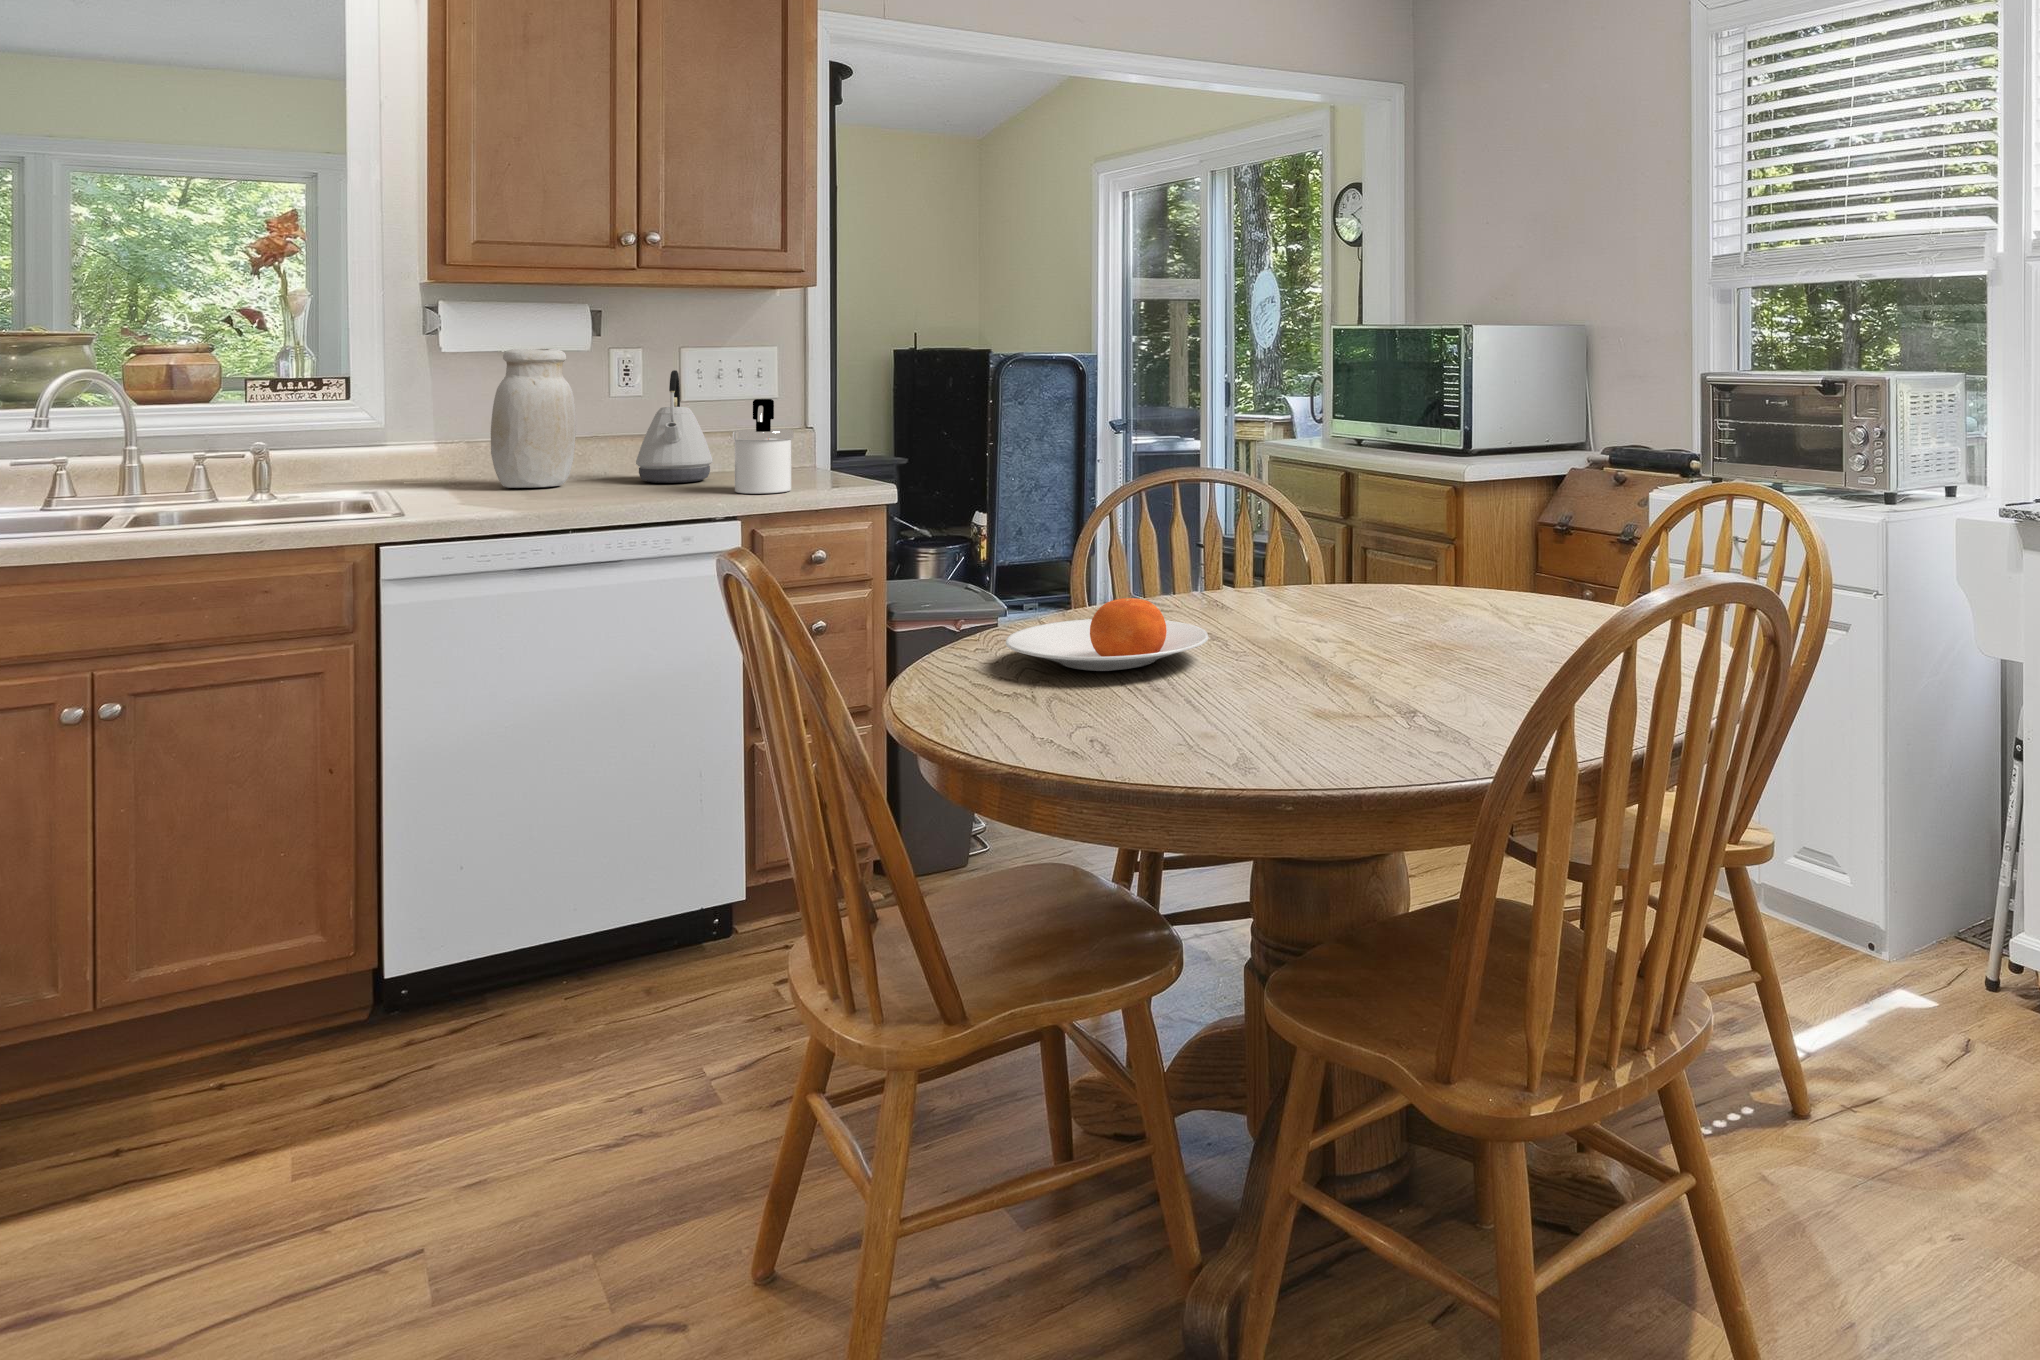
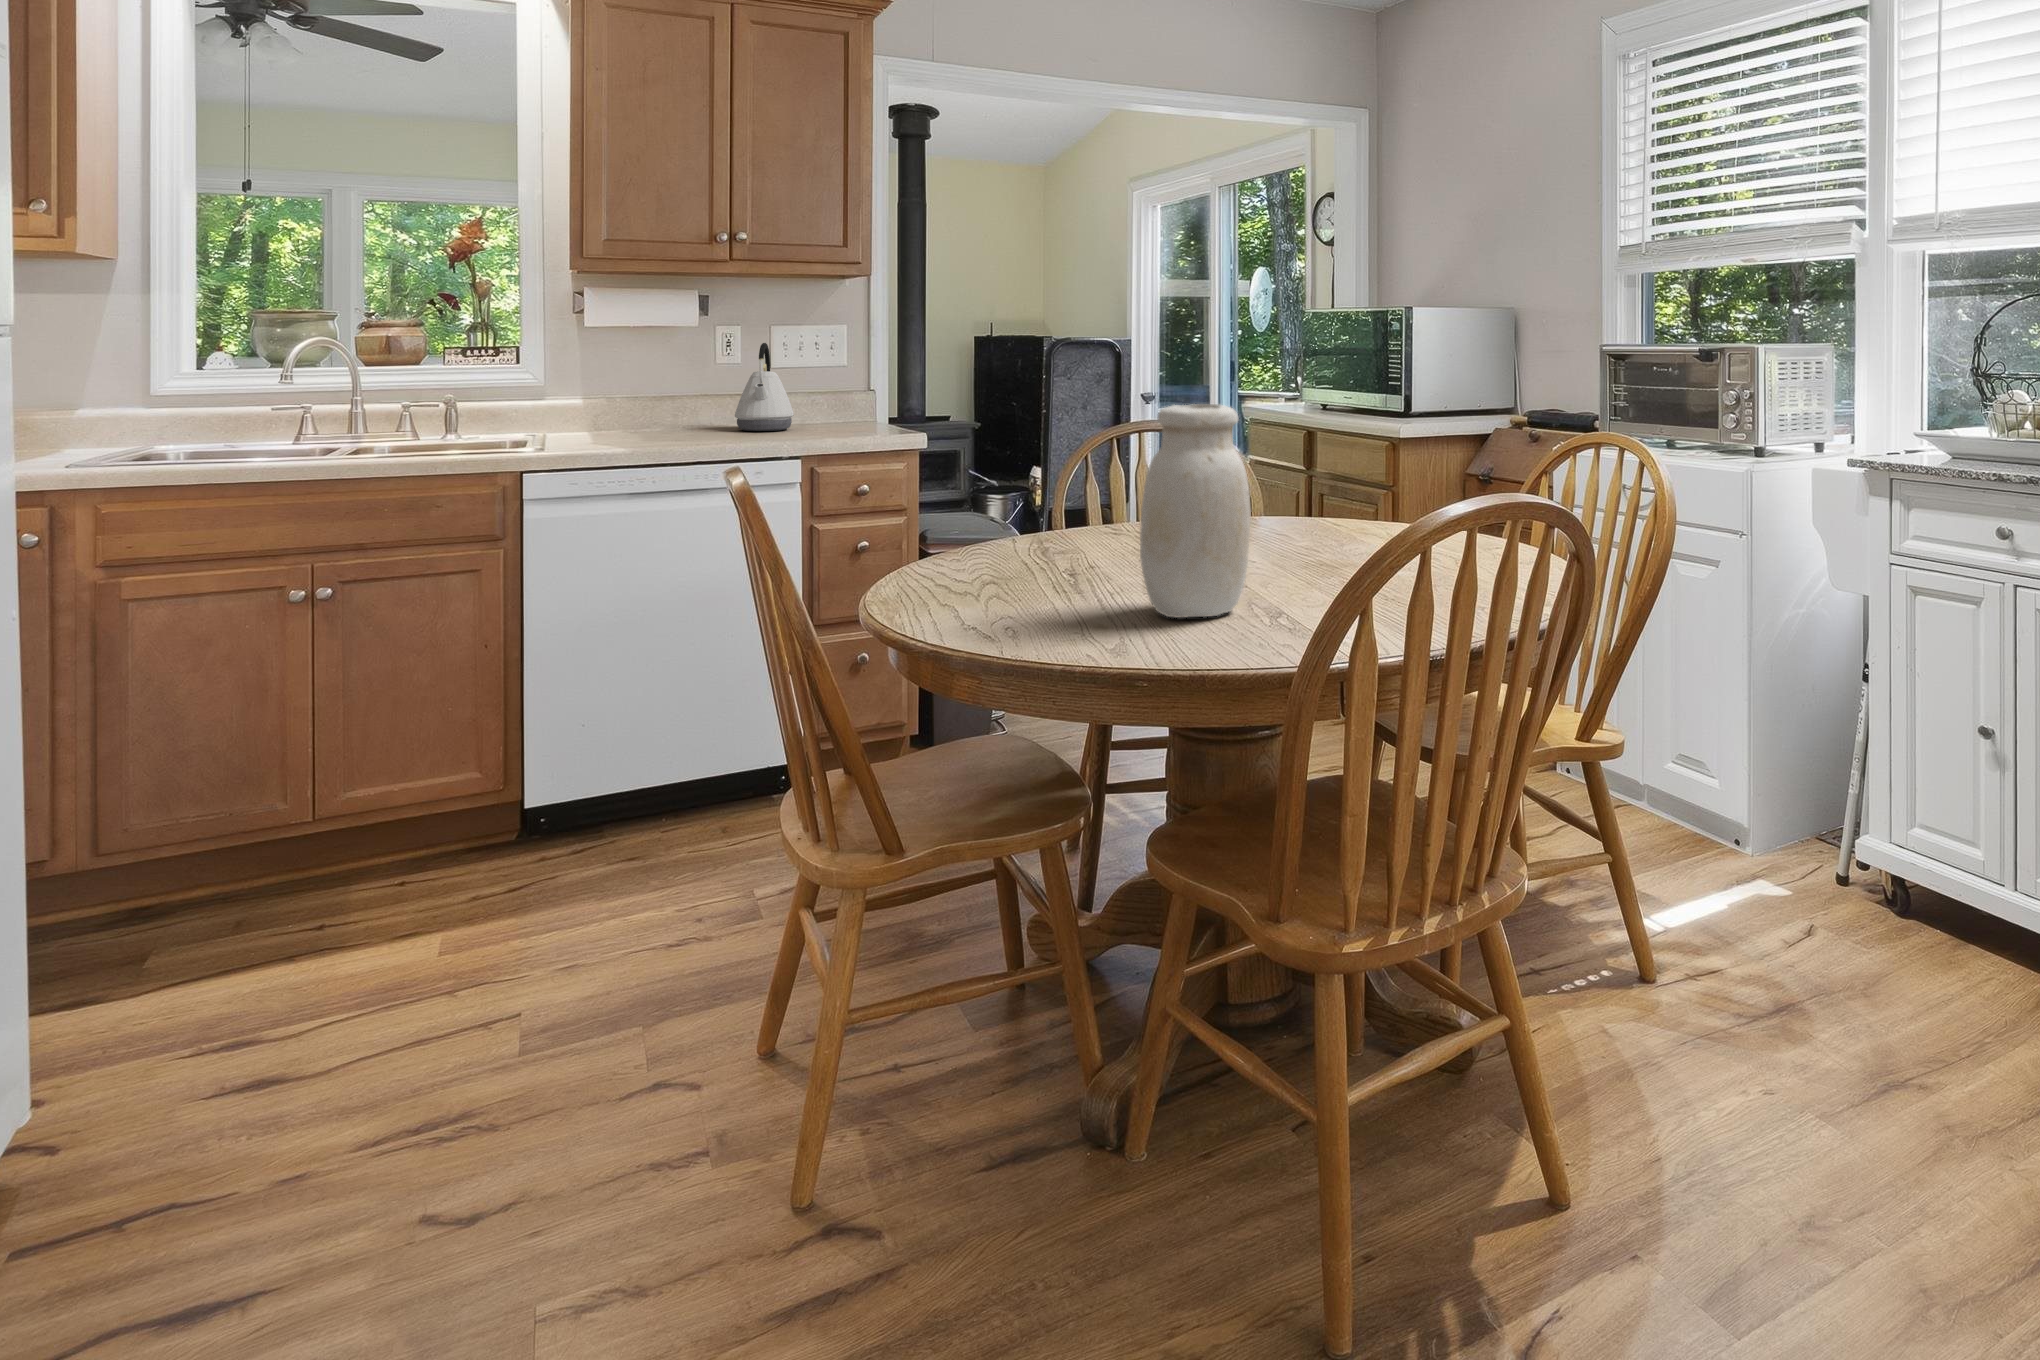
jar: present [491,348,576,488] -> present [1140,404,1251,618]
soap dispenser: present [733,399,794,494] -> none [803,365,851,439]
plate: present [1006,598,1209,671] -> none [963,519,1130,577]

